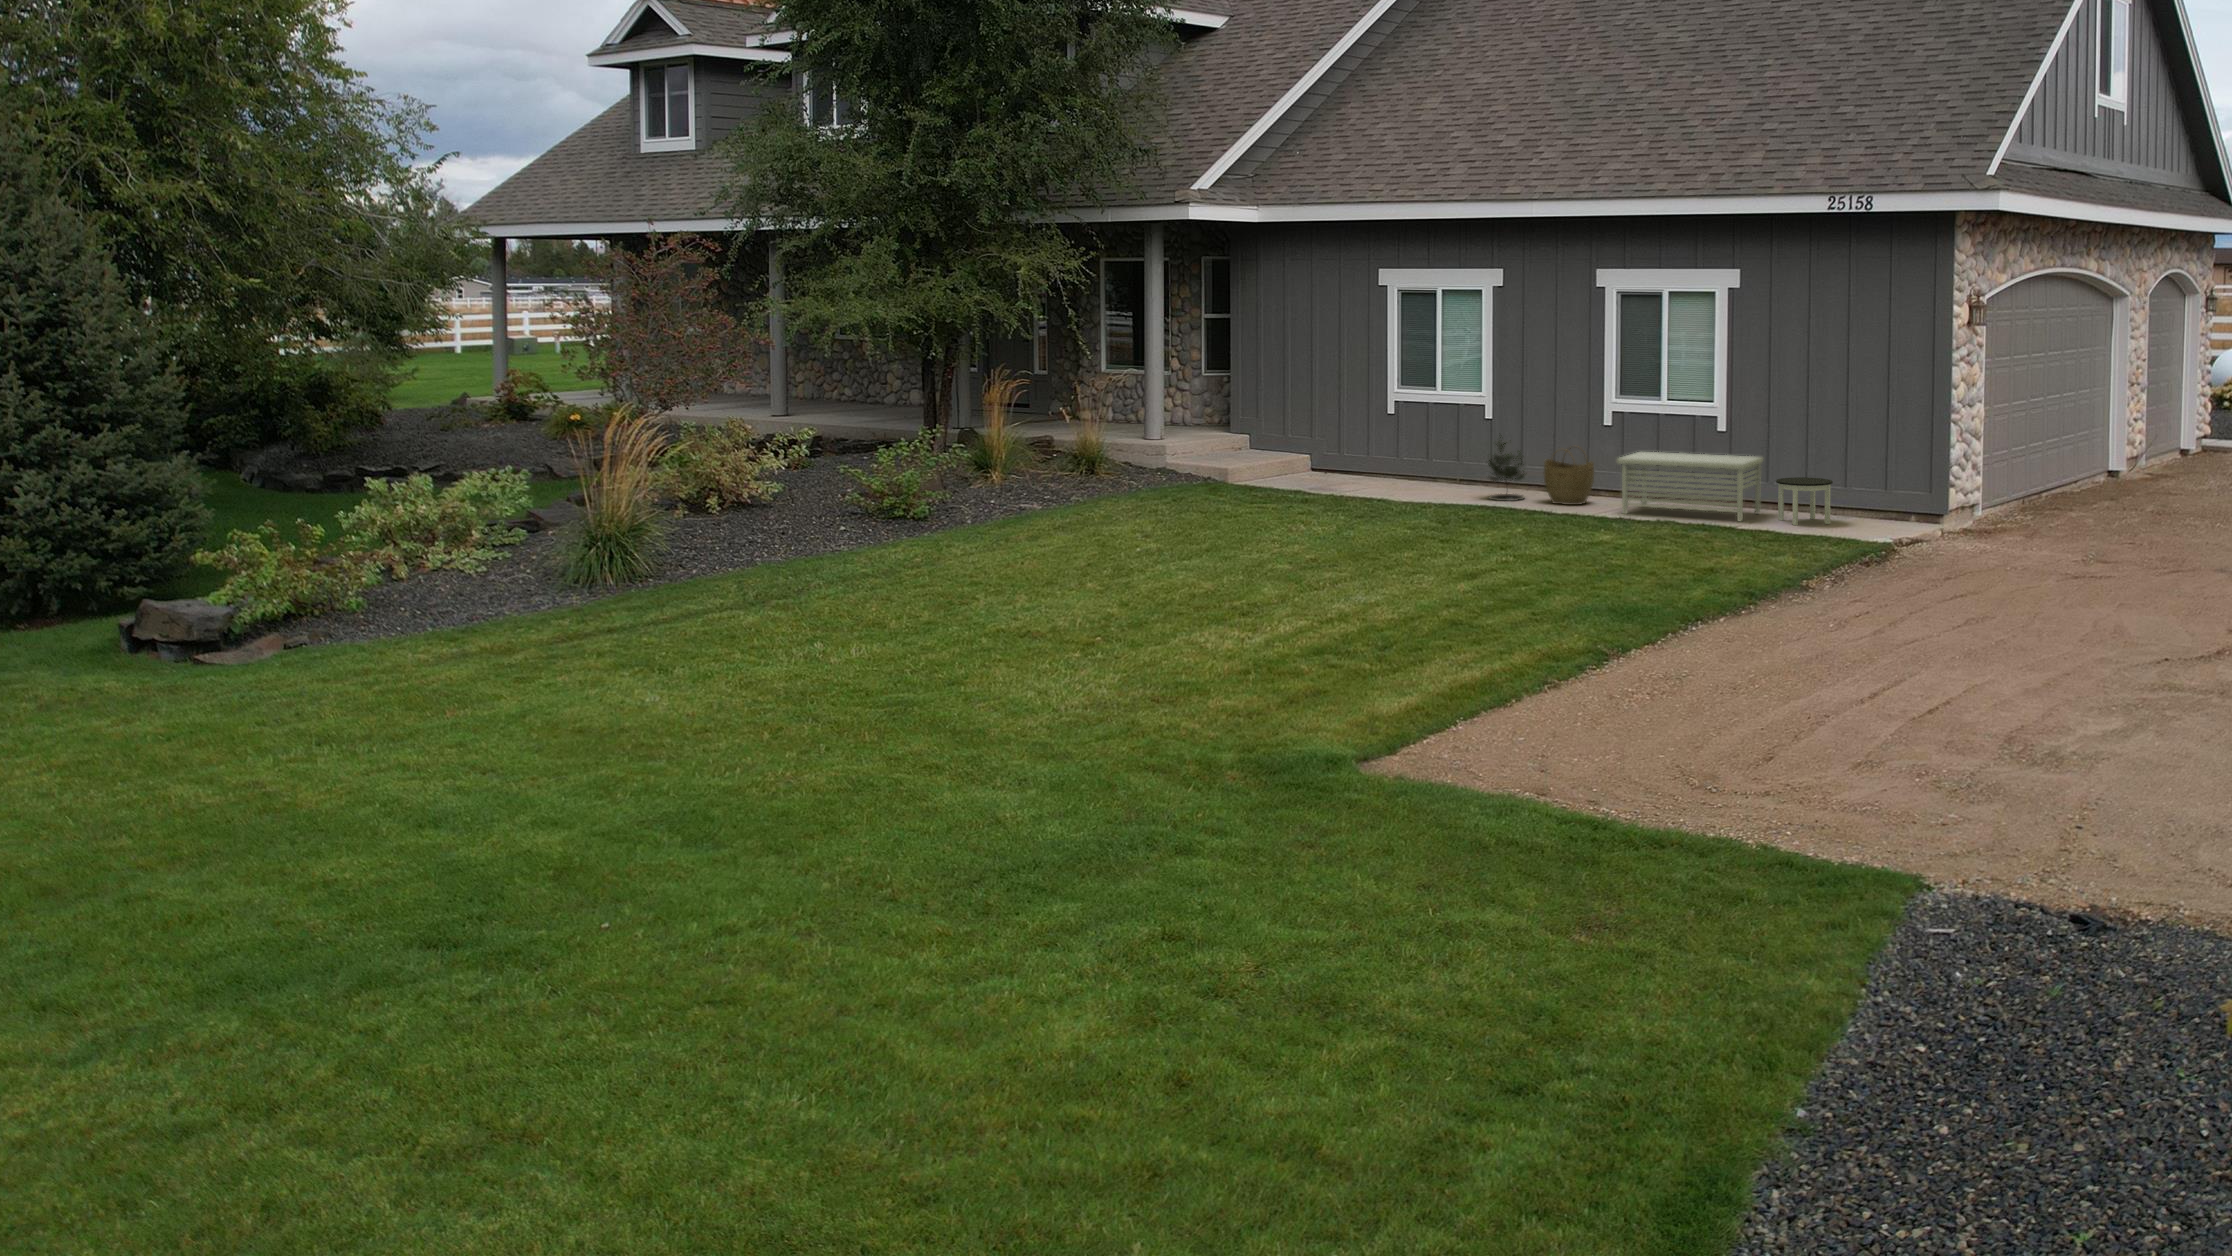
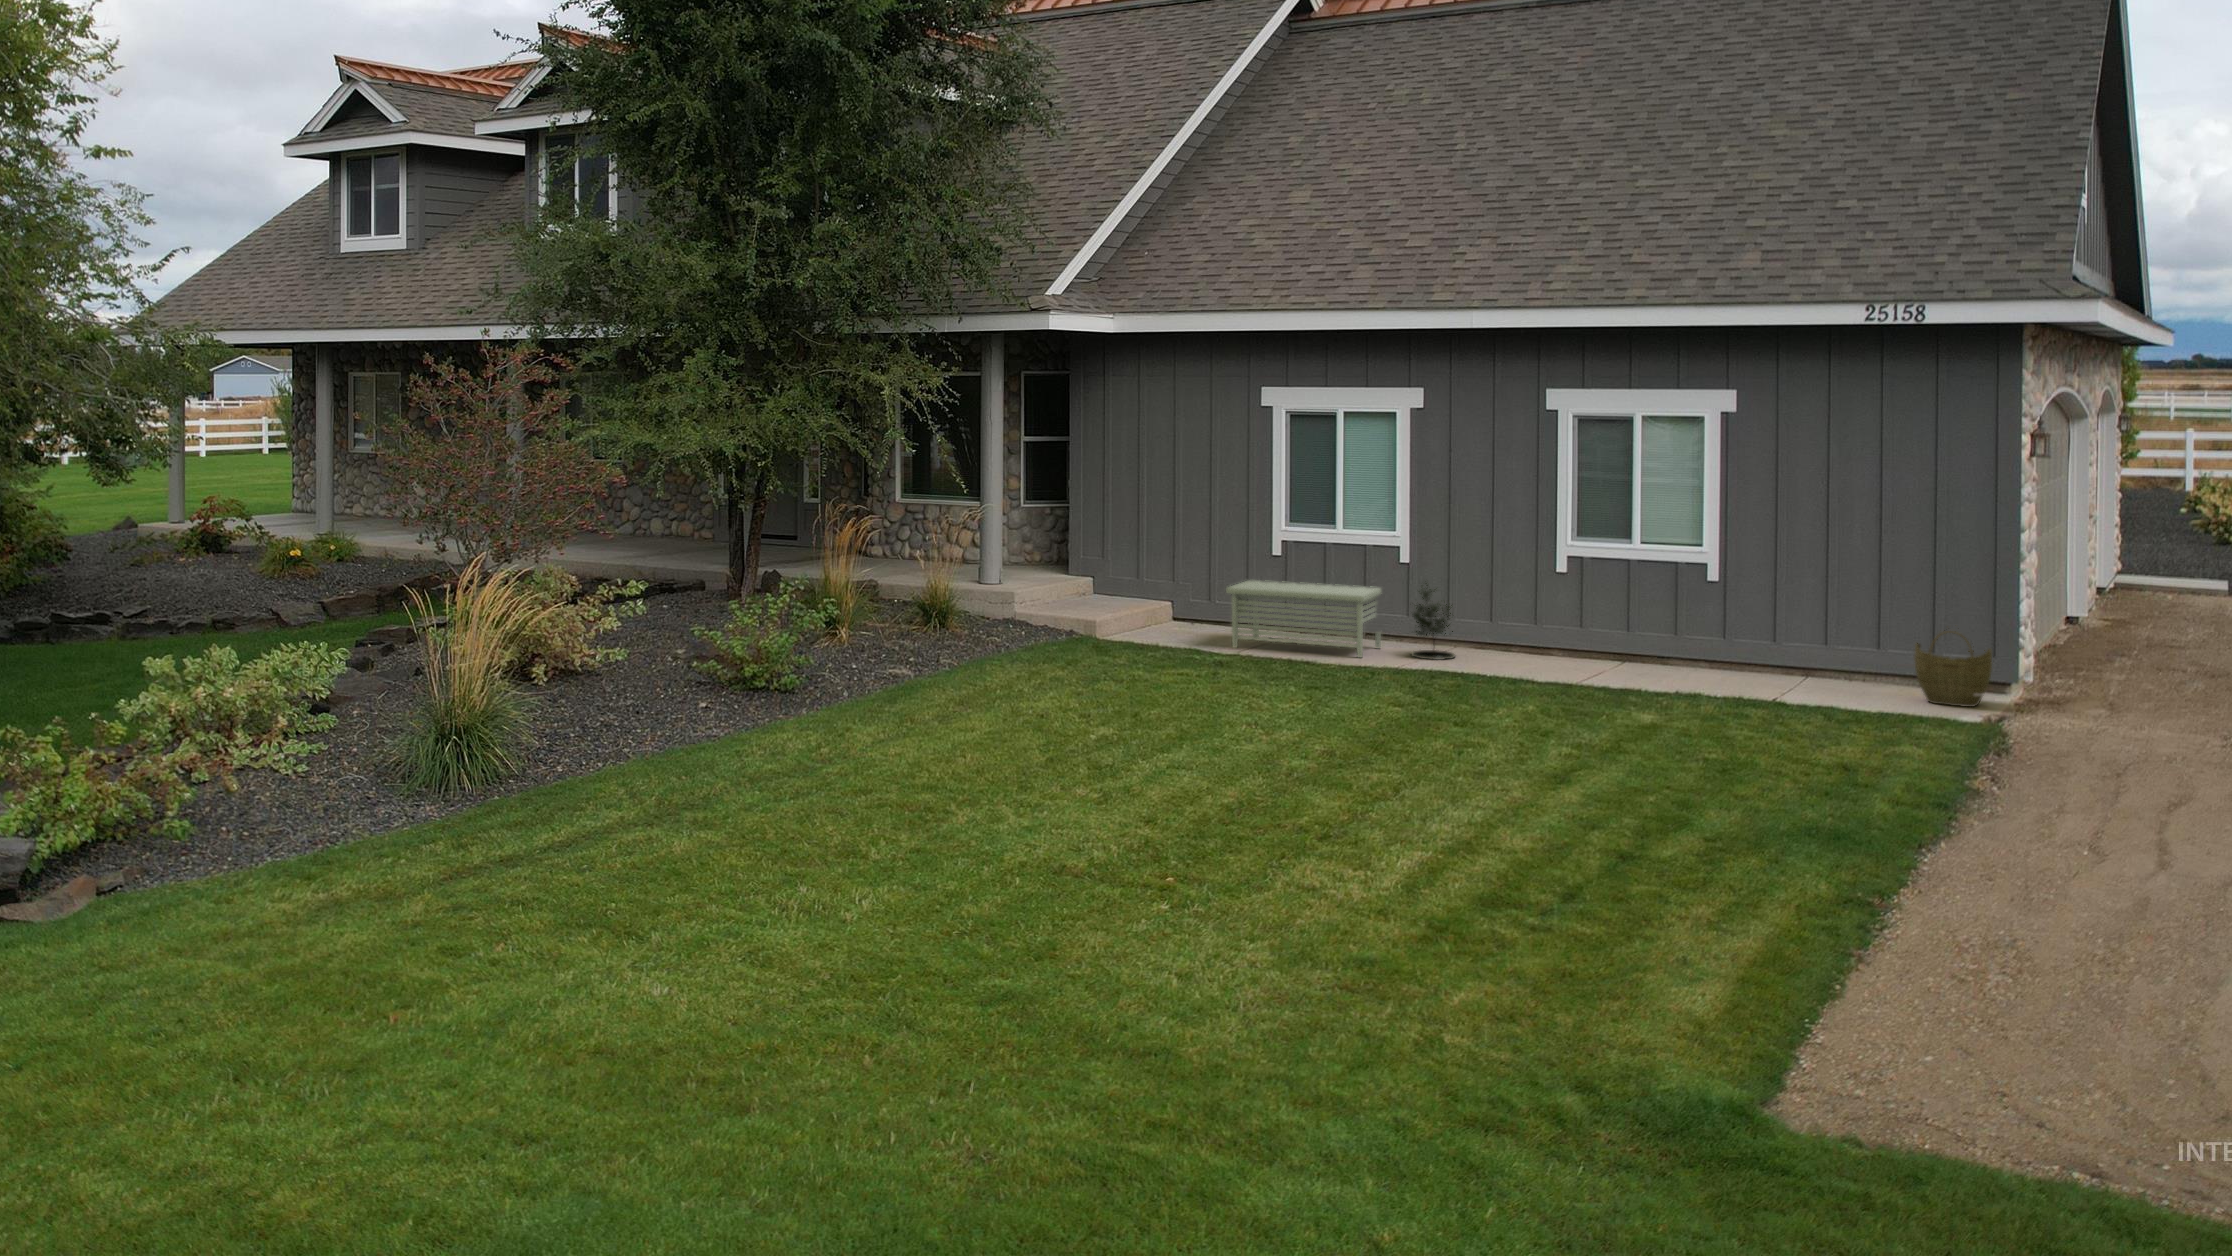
woven basket: present [1544,446,1594,505] -> present [1914,631,1992,707]
storage bench: present [1617,452,1763,521] -> present [1226,581,1382,658]
round table: present [1776,477,1833,525] -> none [1800,638,1874,698]

